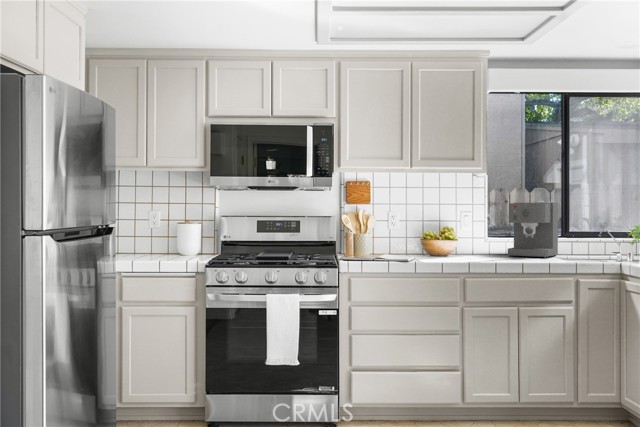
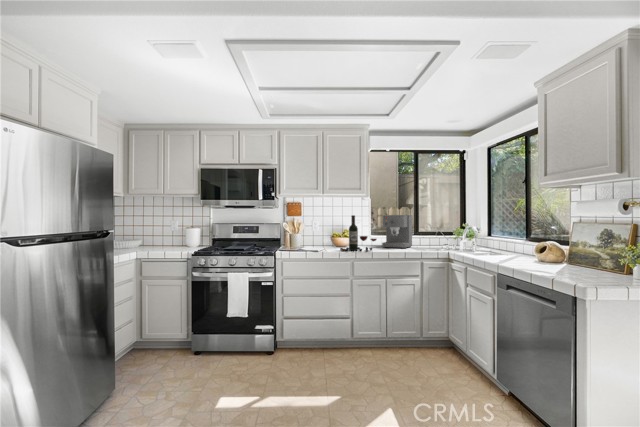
wine bottle: none [440,203,503,262] -> present [340,215,376,251]

